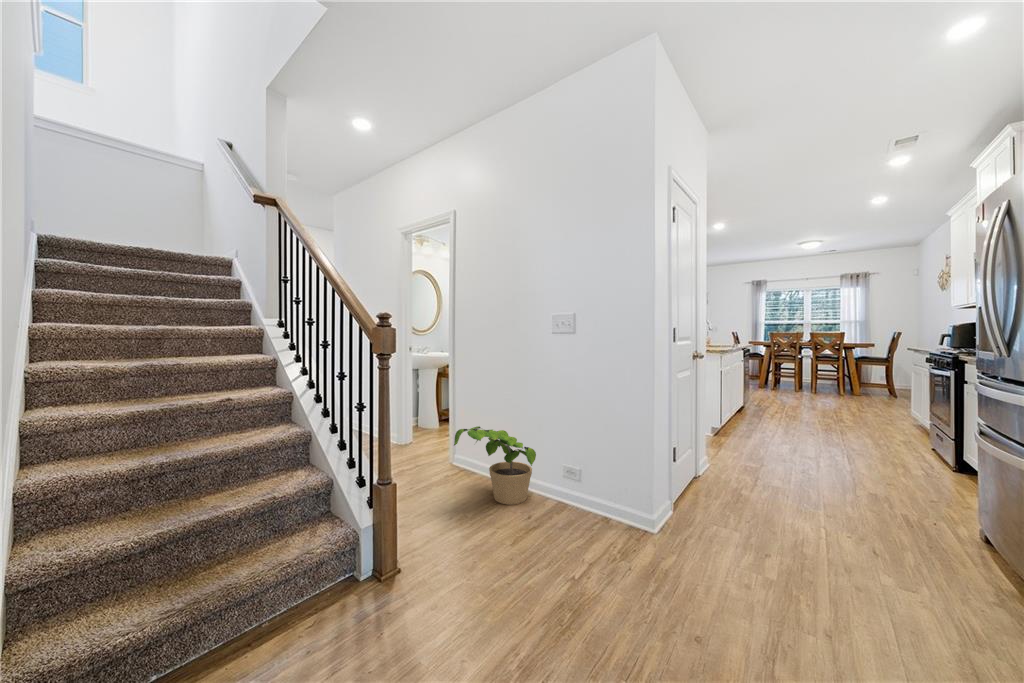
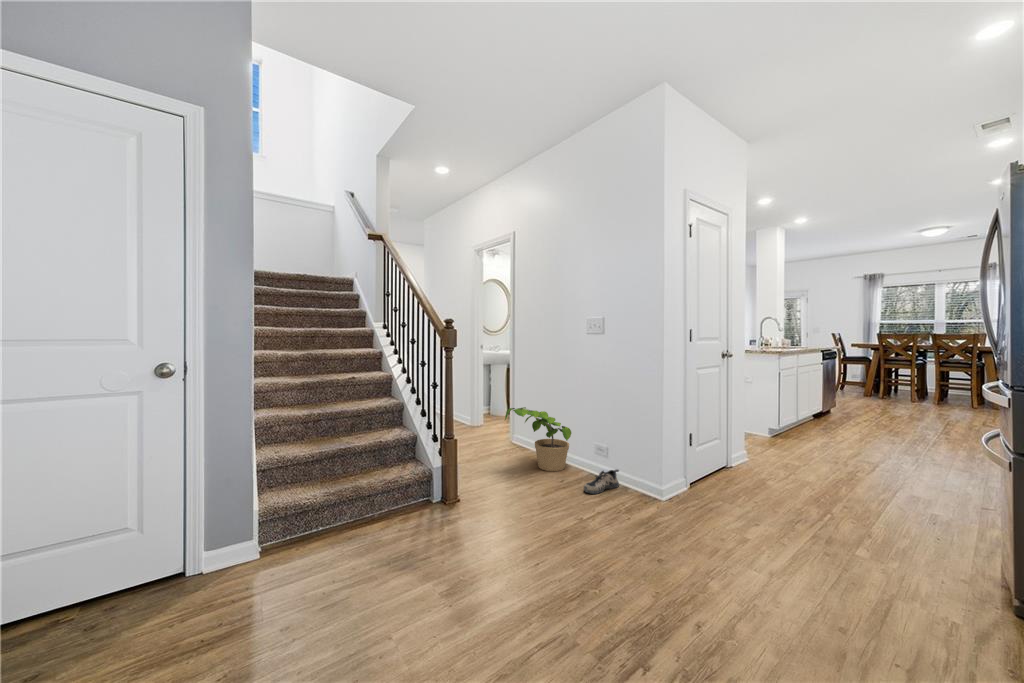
shoe: none [561,498,600,536] -> present [584,469,619,494]

